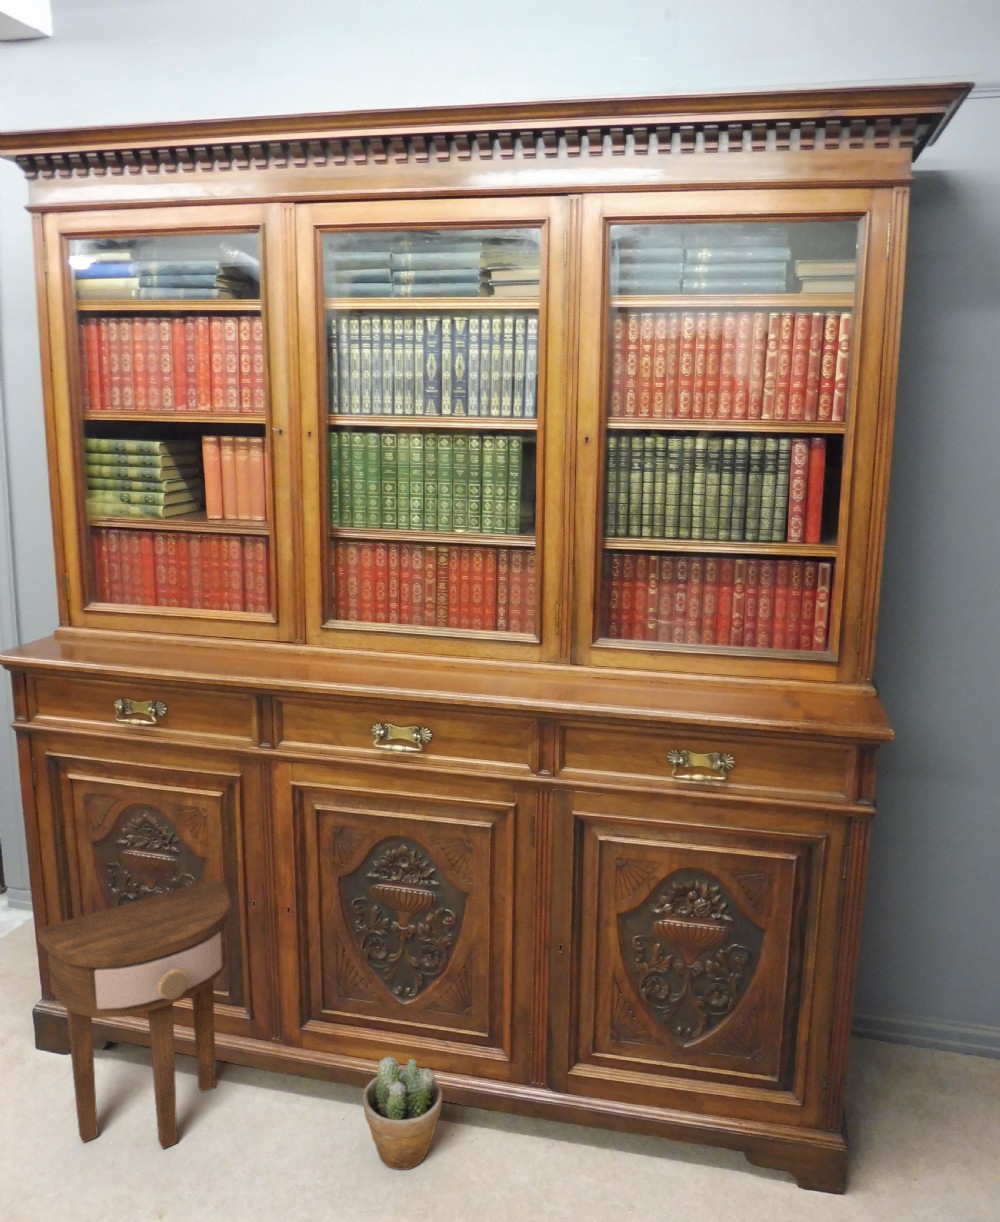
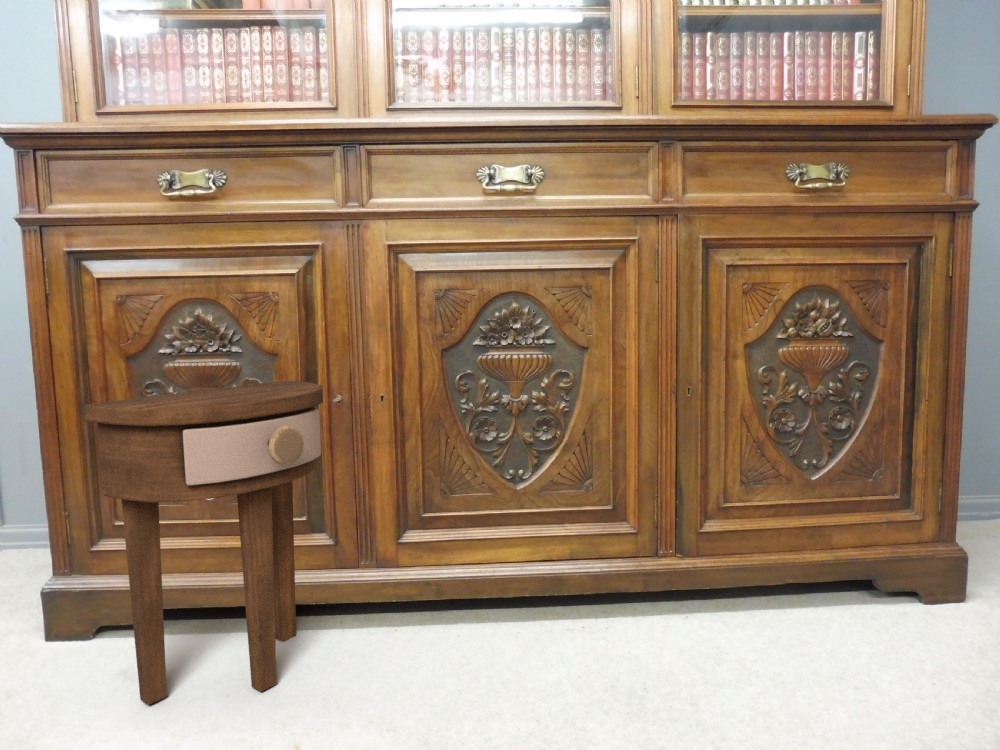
potted plant: present [363,1056,442,1170] -> none [501,531,591,658]

